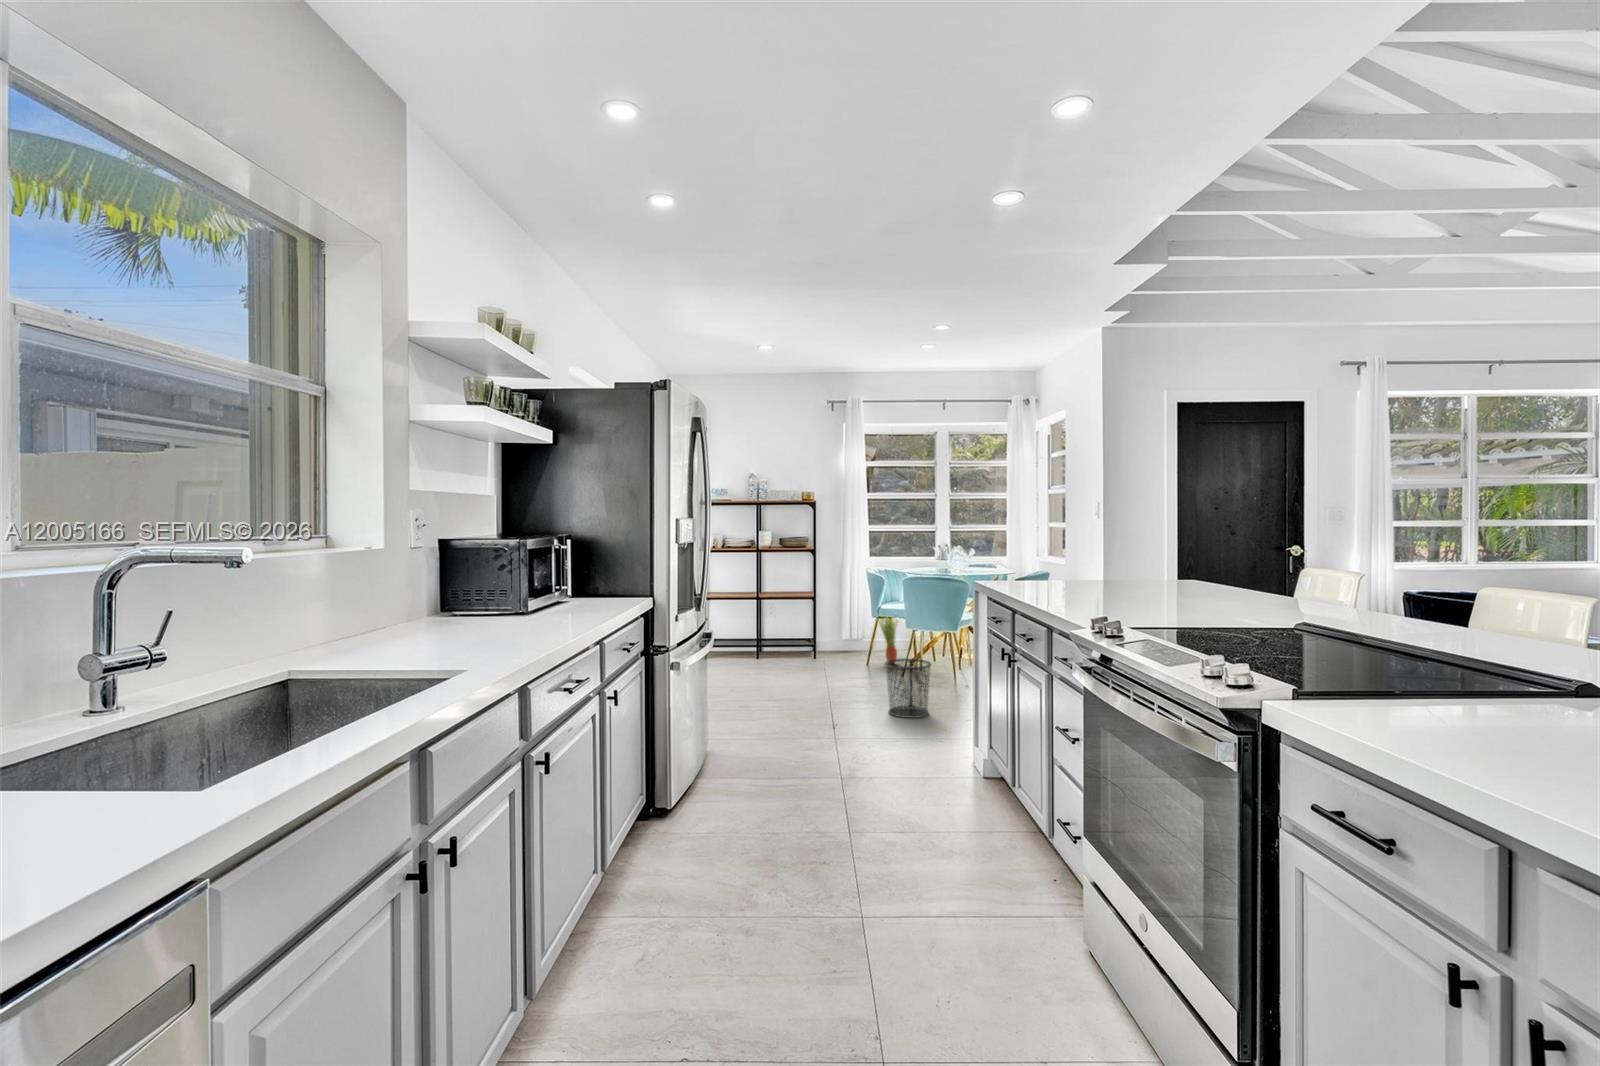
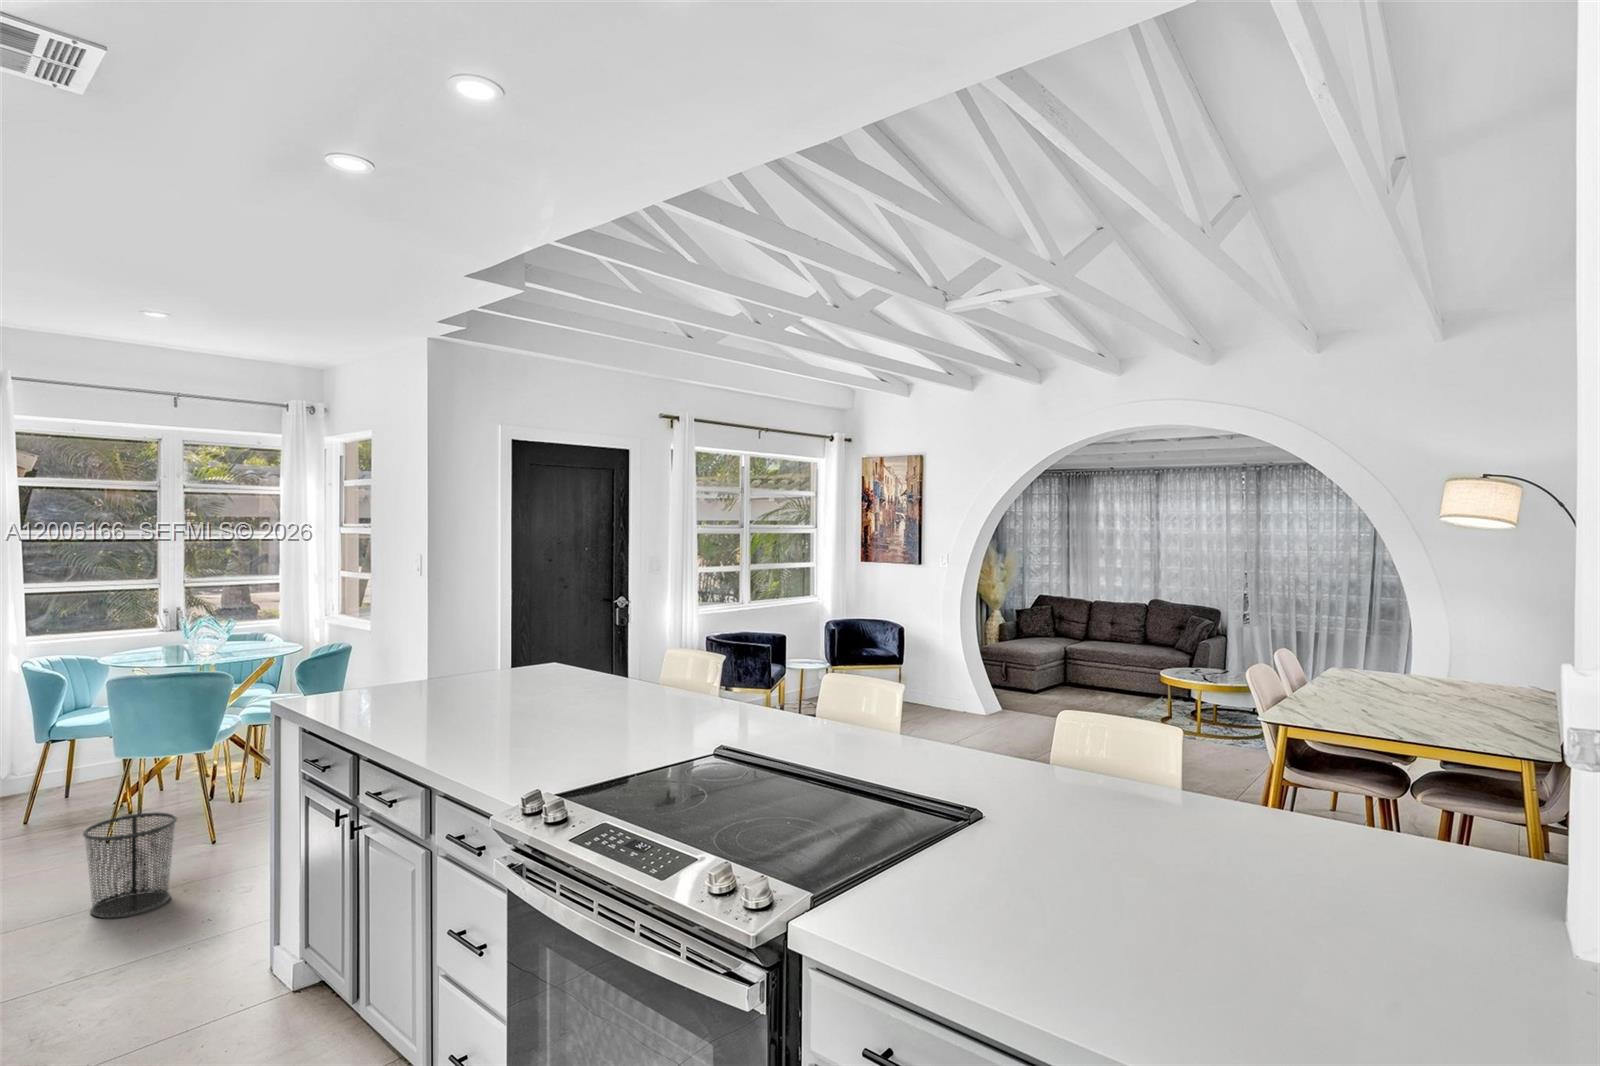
potted plant: present [879,615,898,664] -> none [46,726,93,811]

